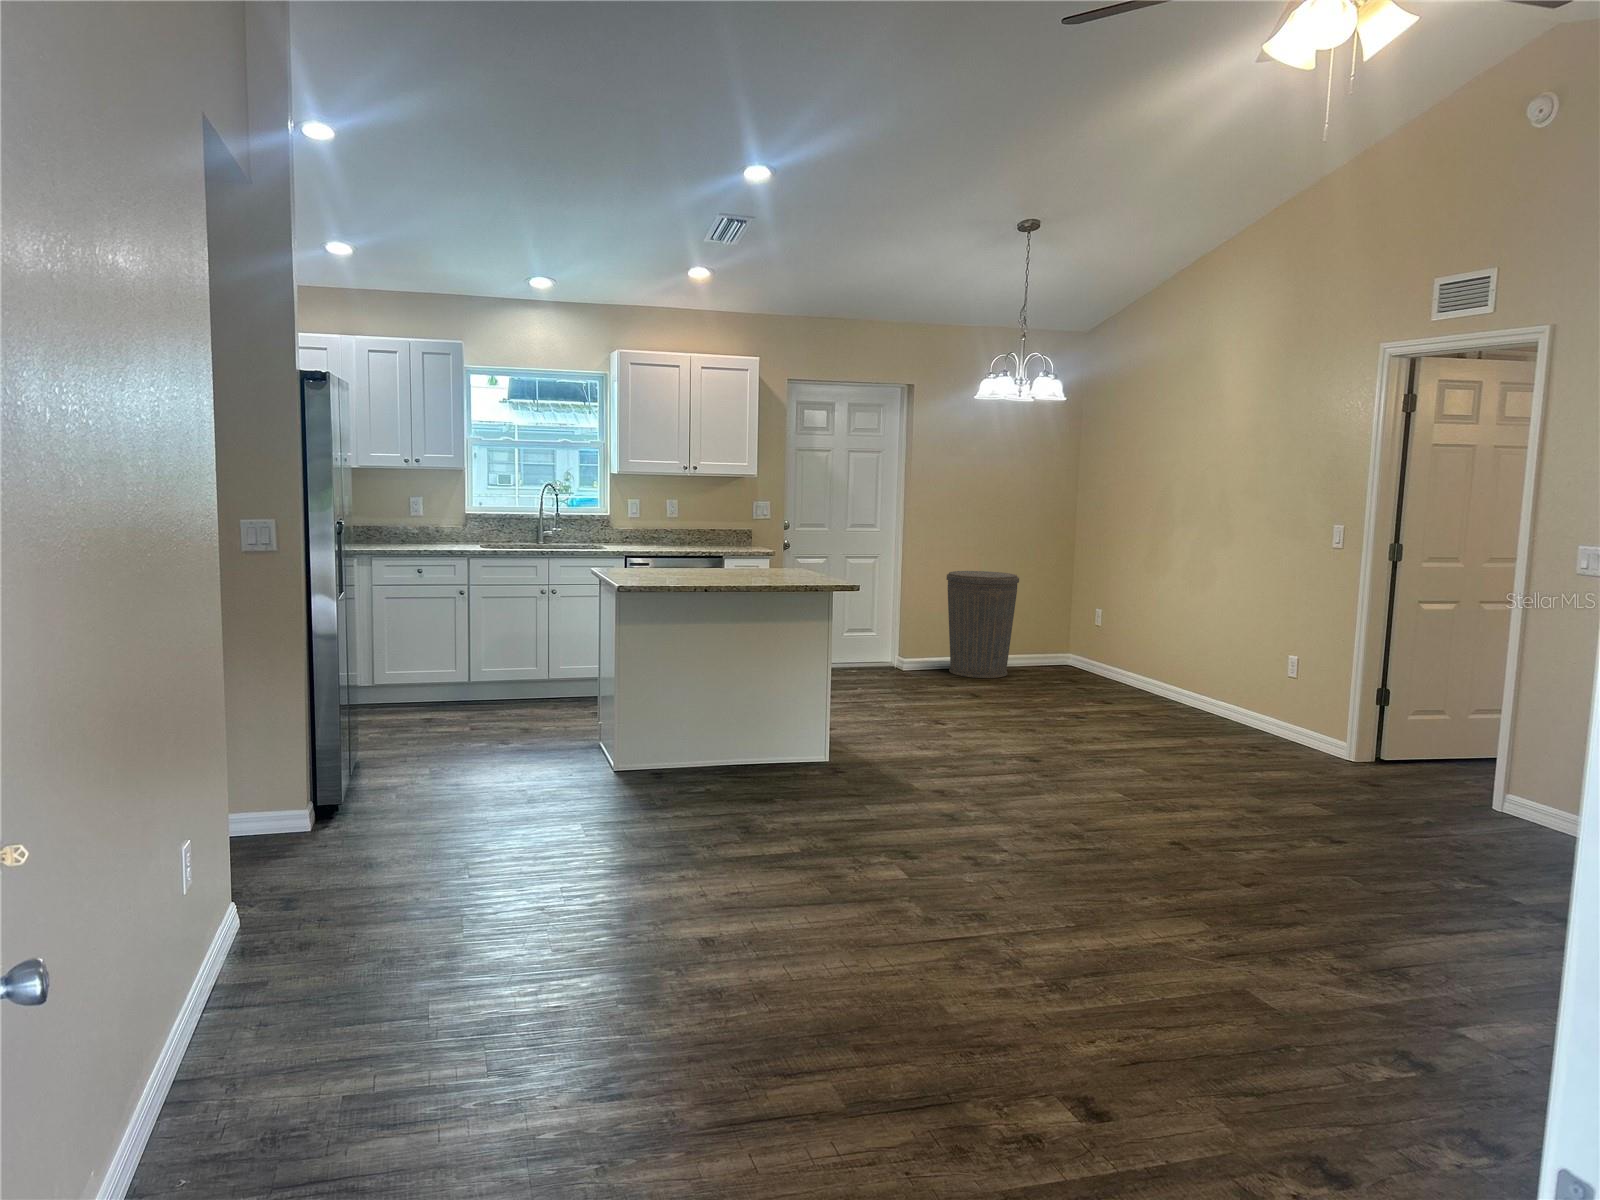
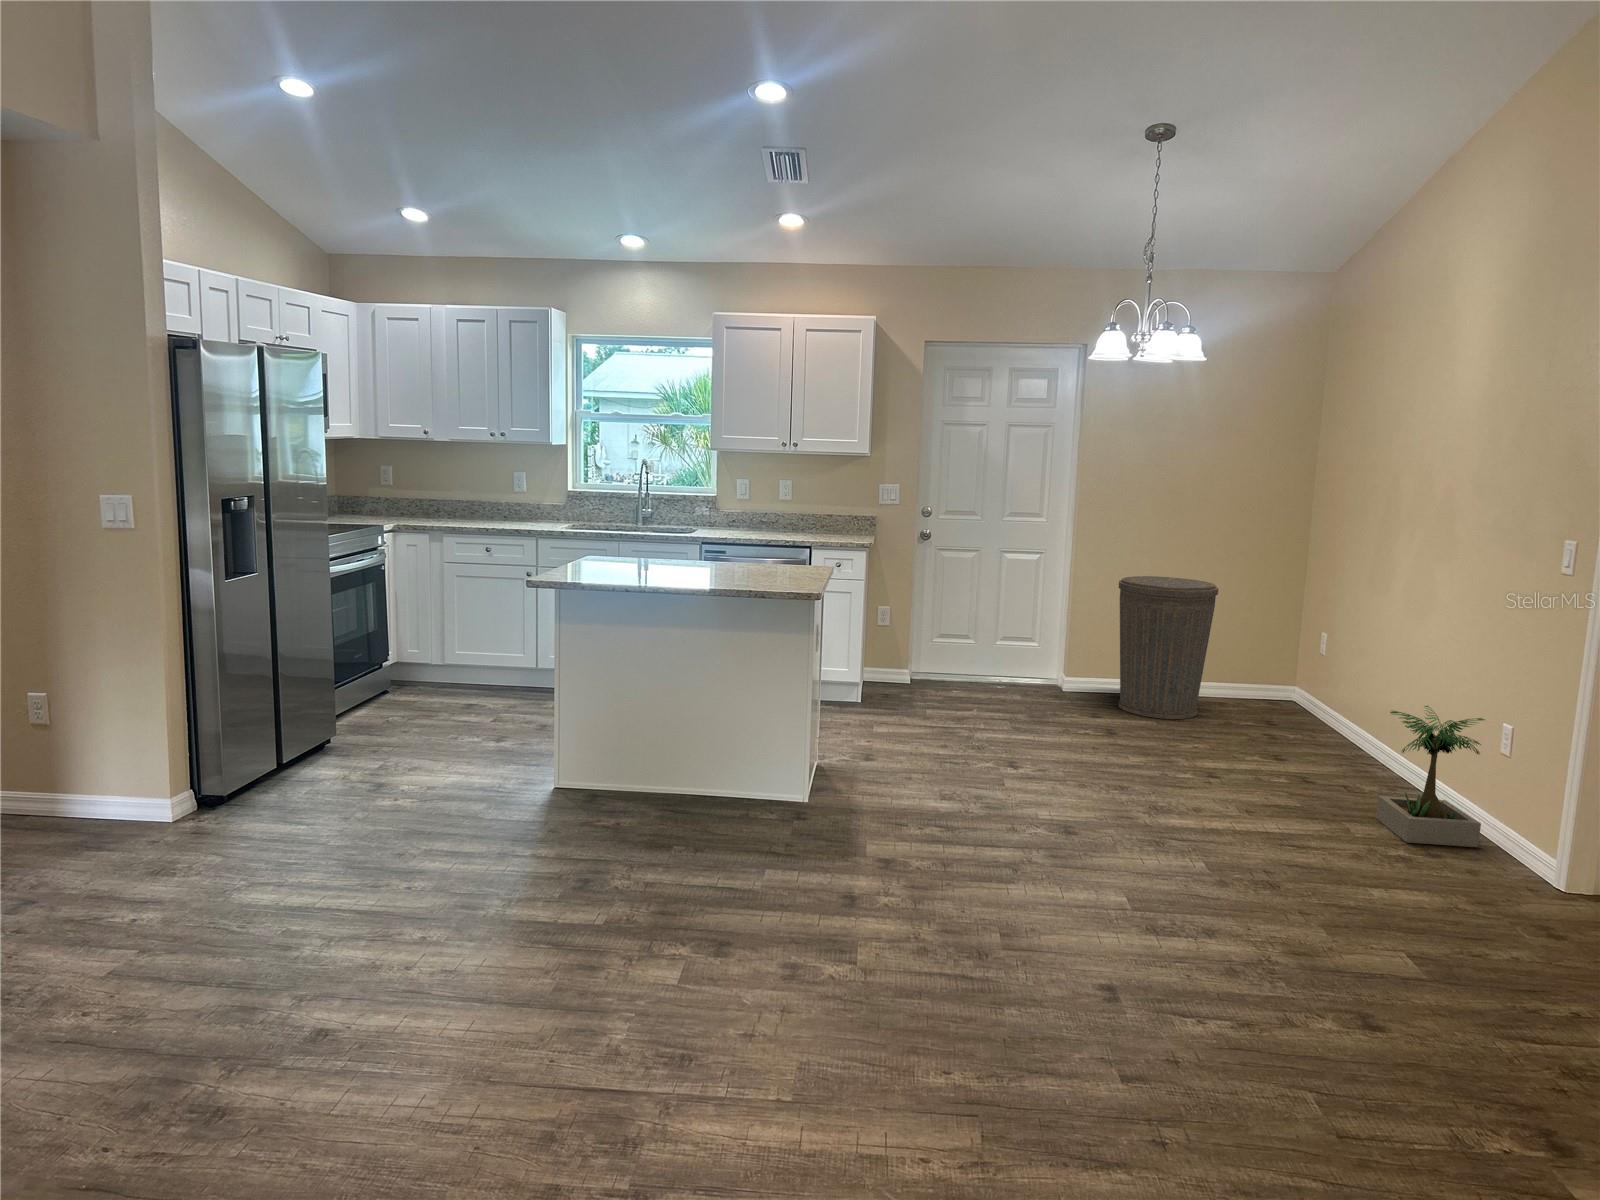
potted plant: none [1180,642,1256,734] -> present [1376,705,1485,847]

